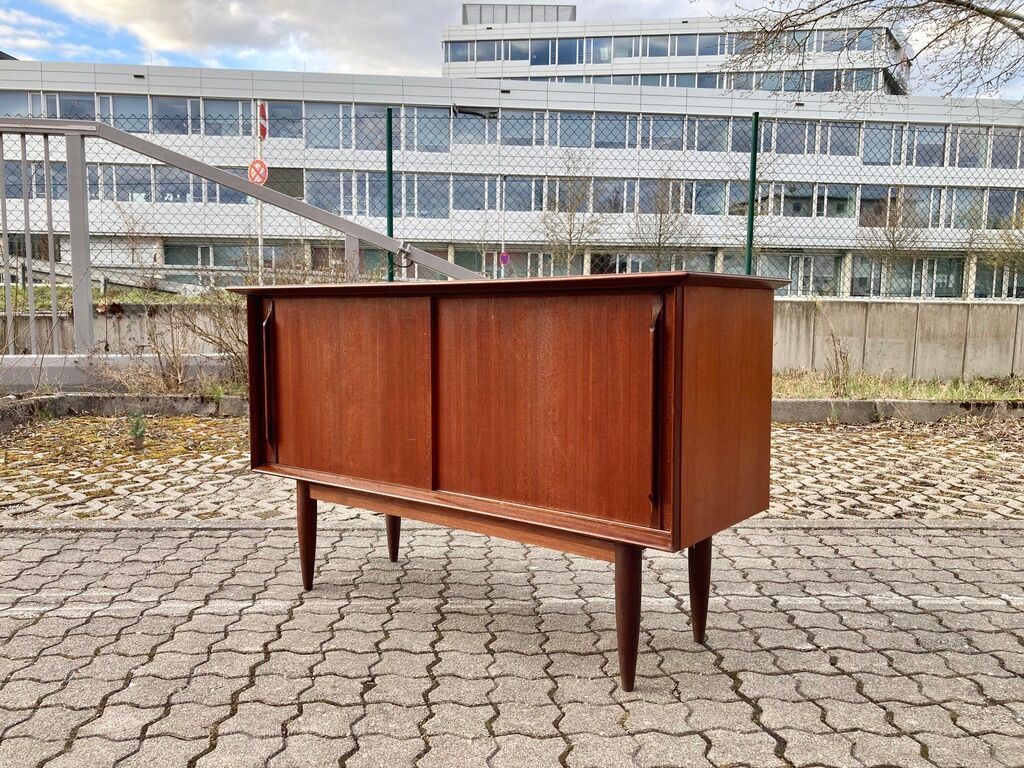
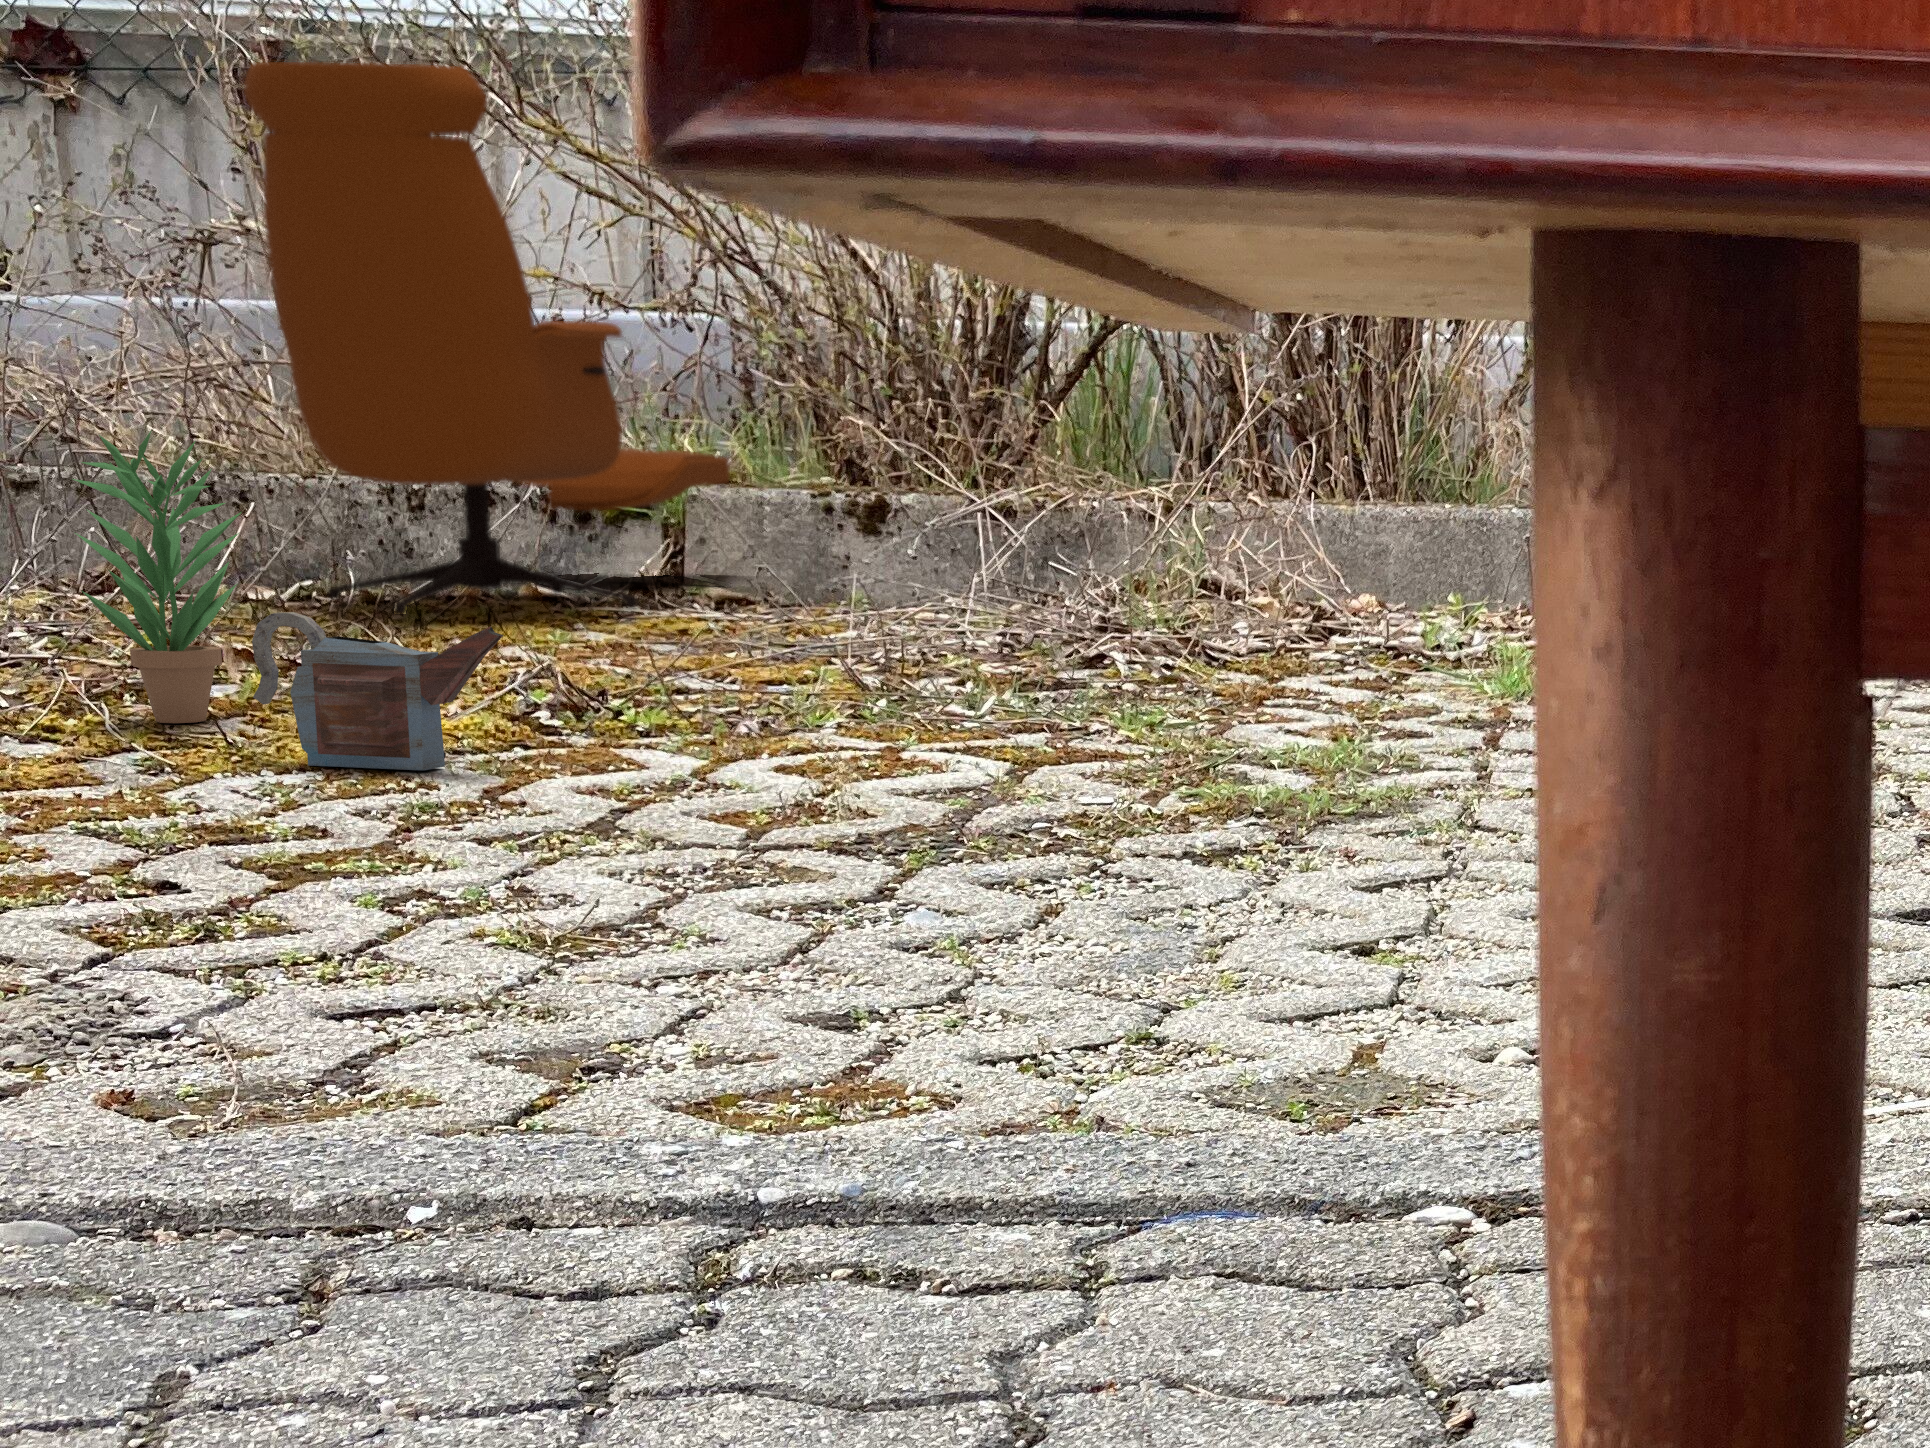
lounge chair: none [151,339,227,423] -> present [244,62,731,615]
watering can: none [149,436,184,458] -> present [252,612,503,770]

